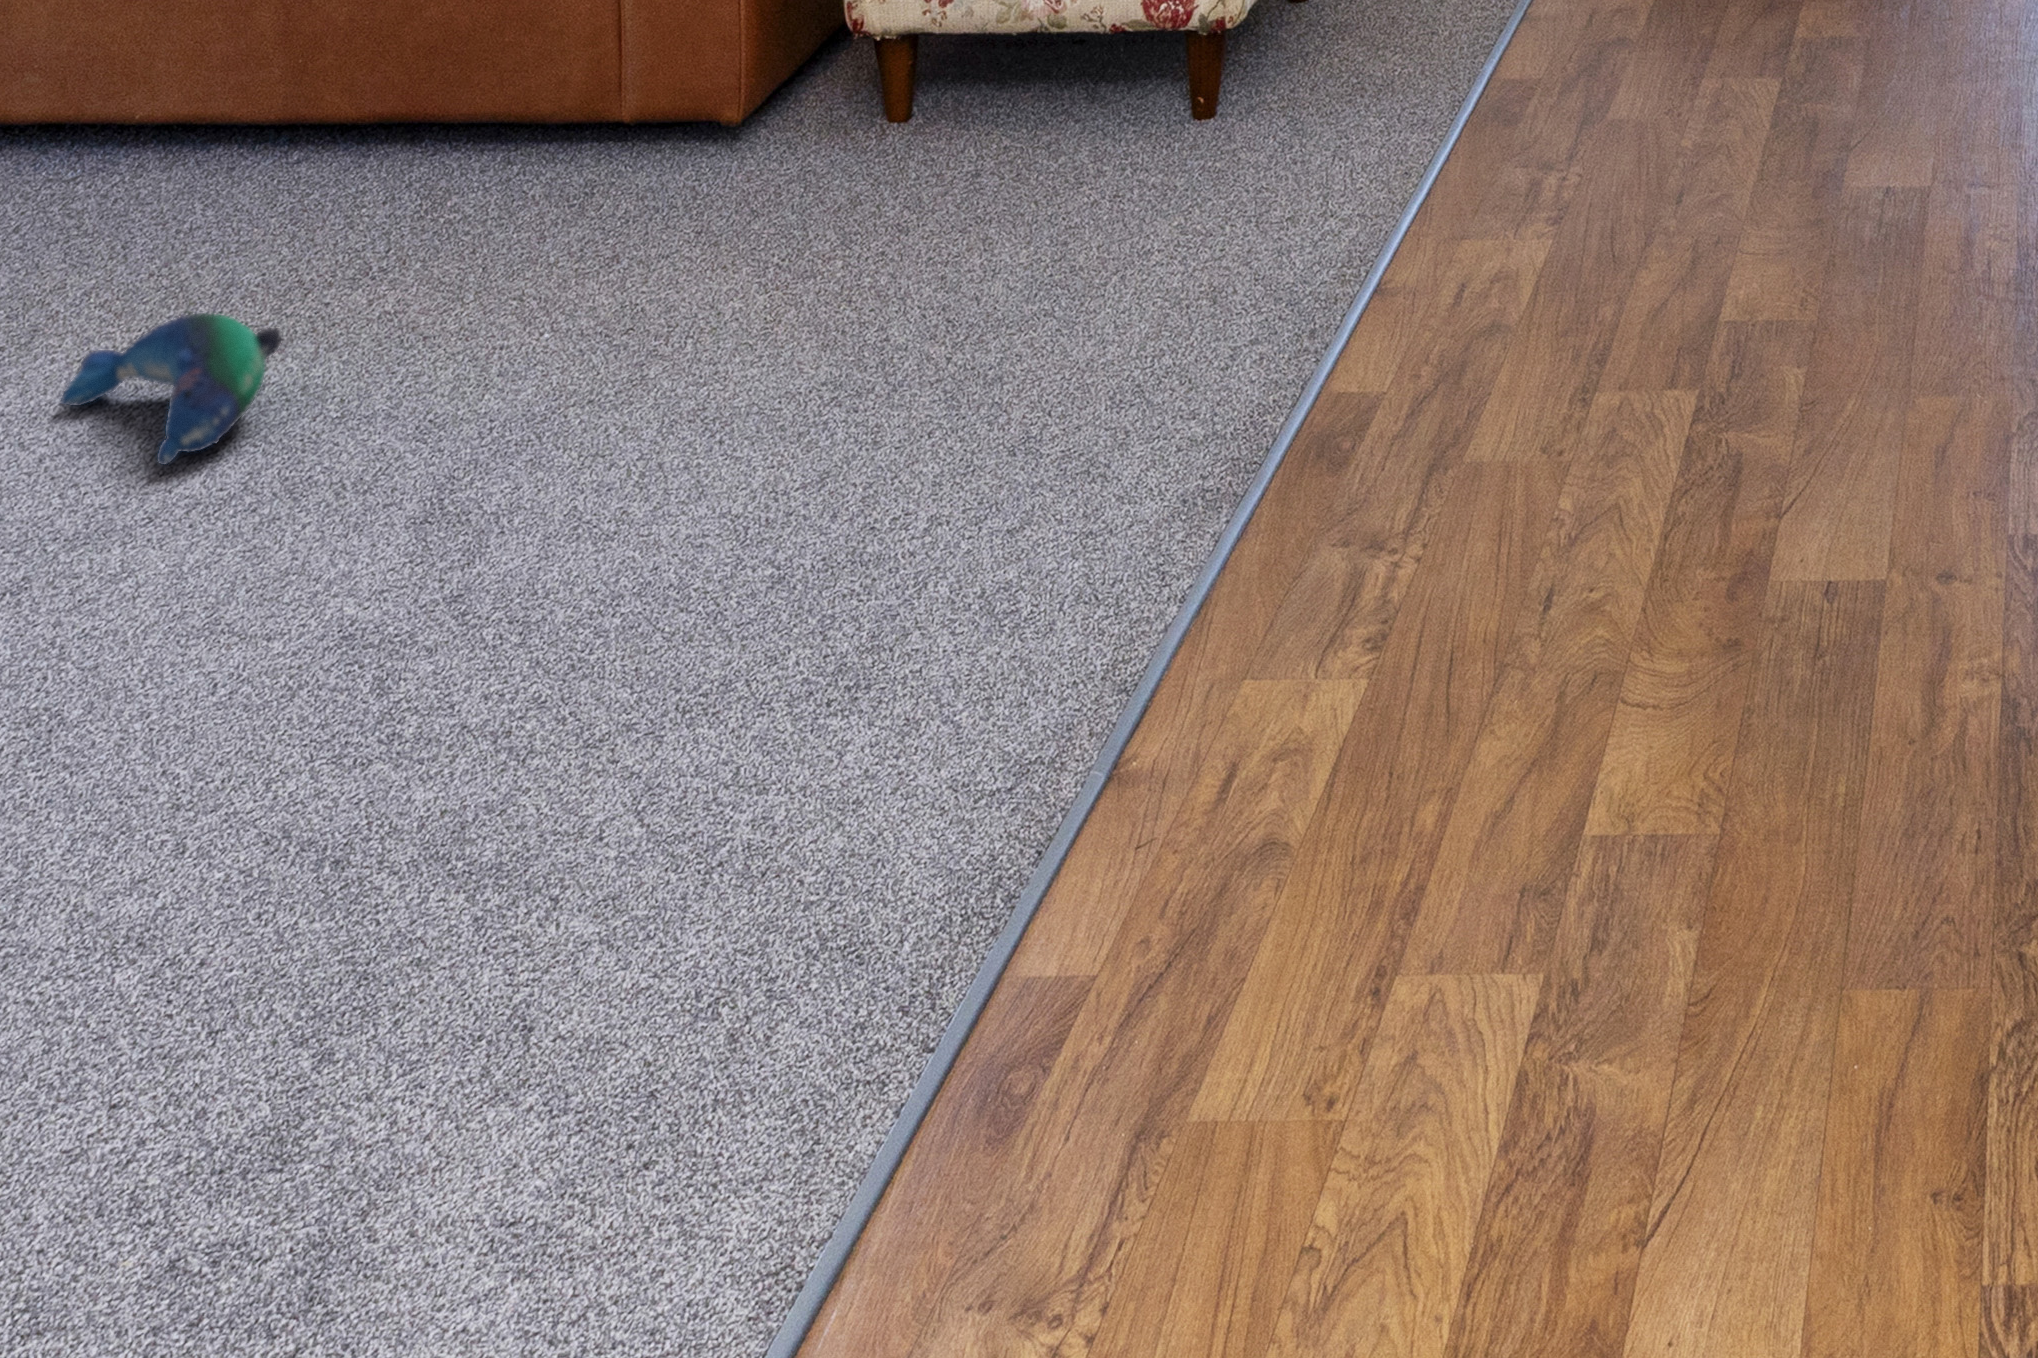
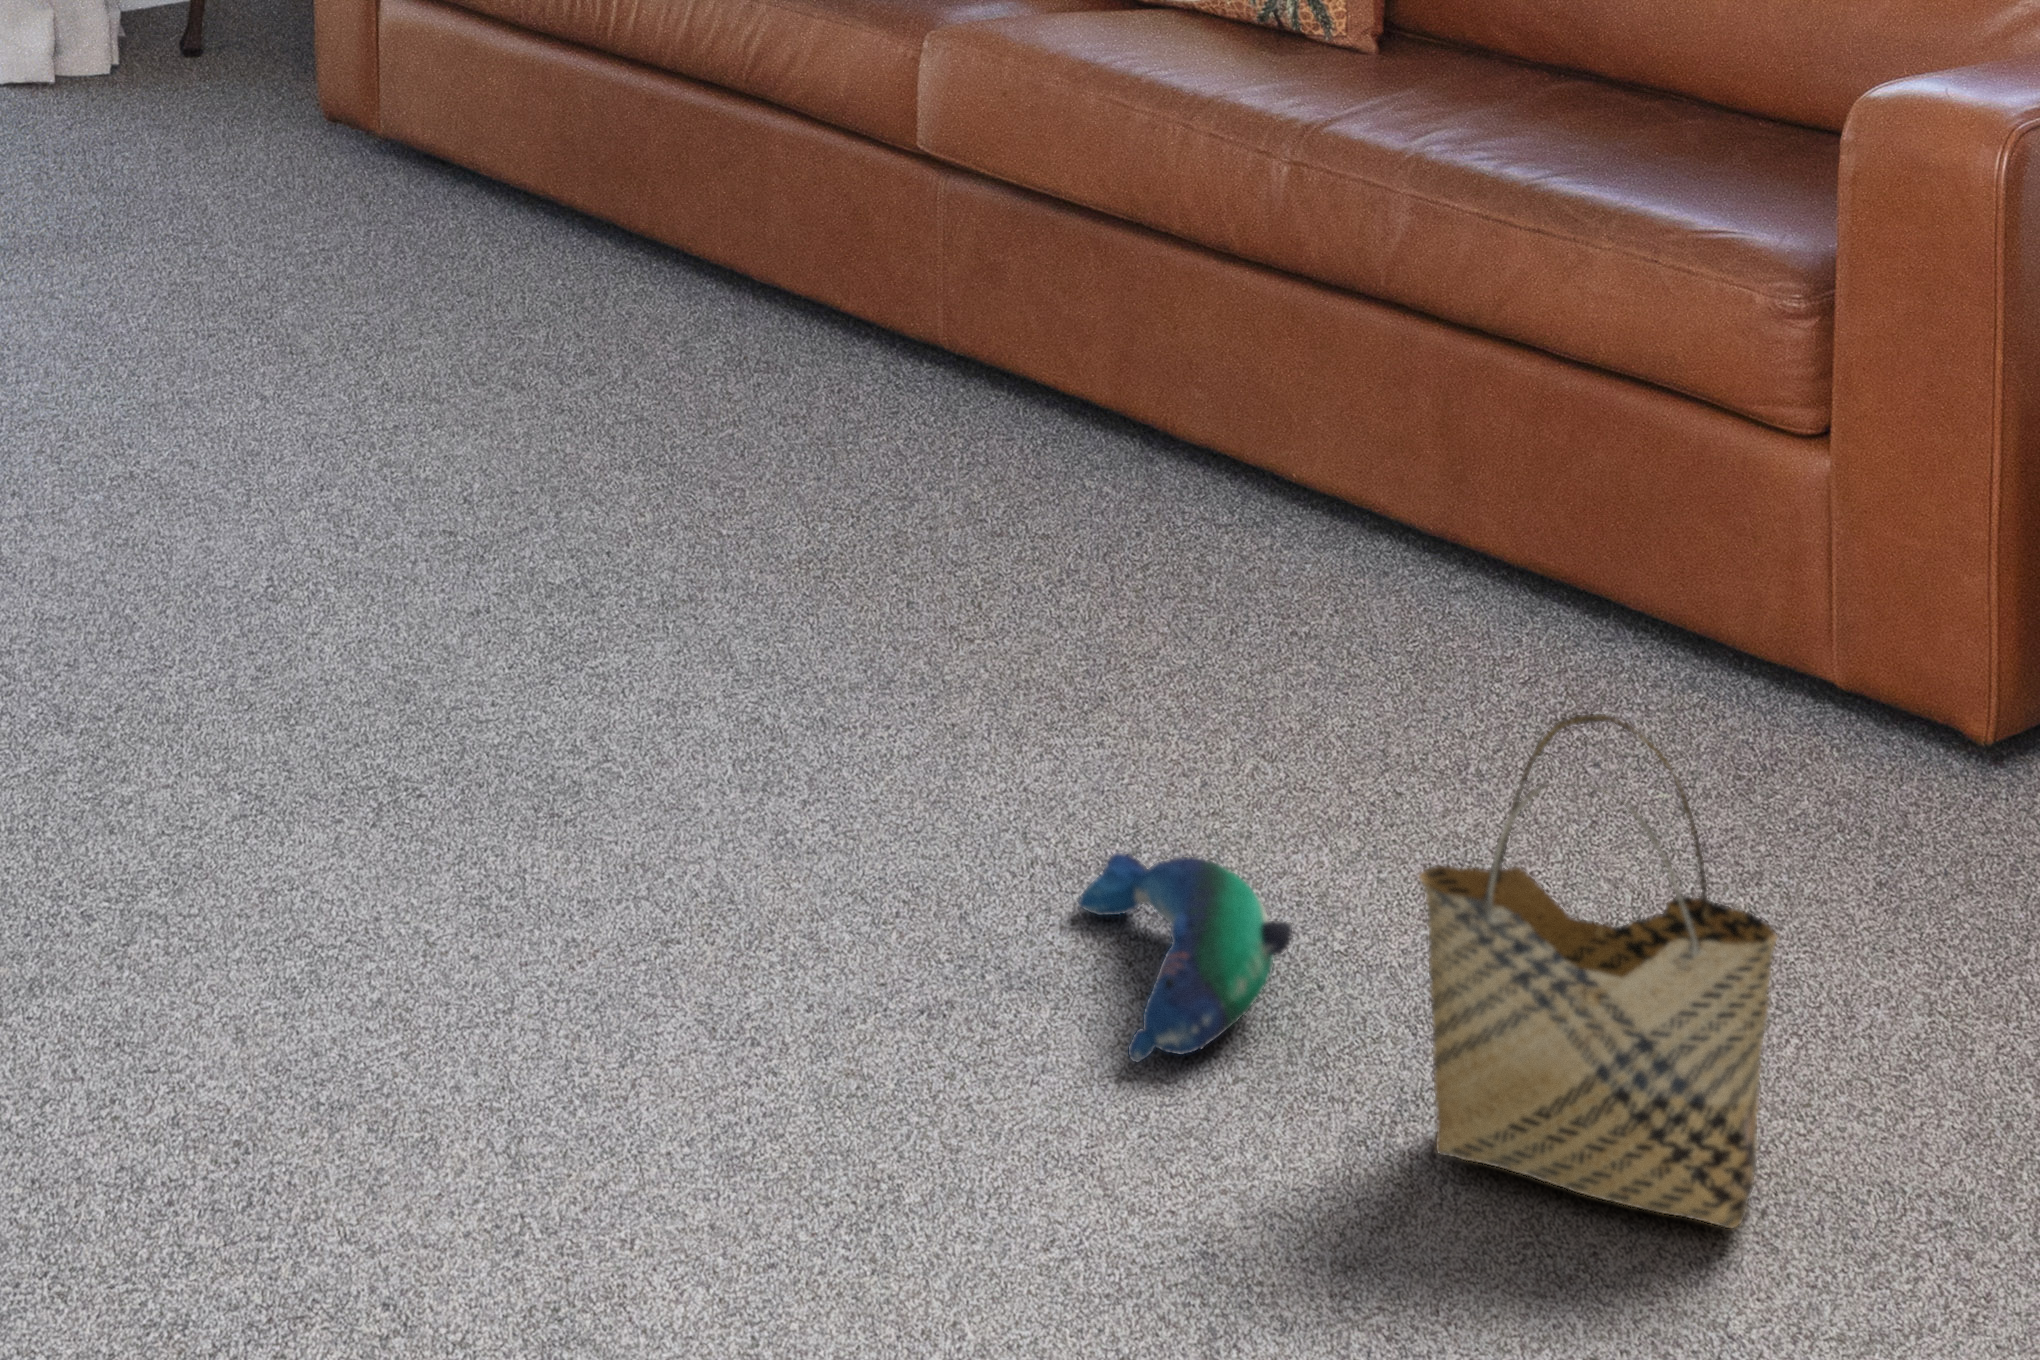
woven basket: none [415,57,688,426] -> present [1419,714,1777,1228]

